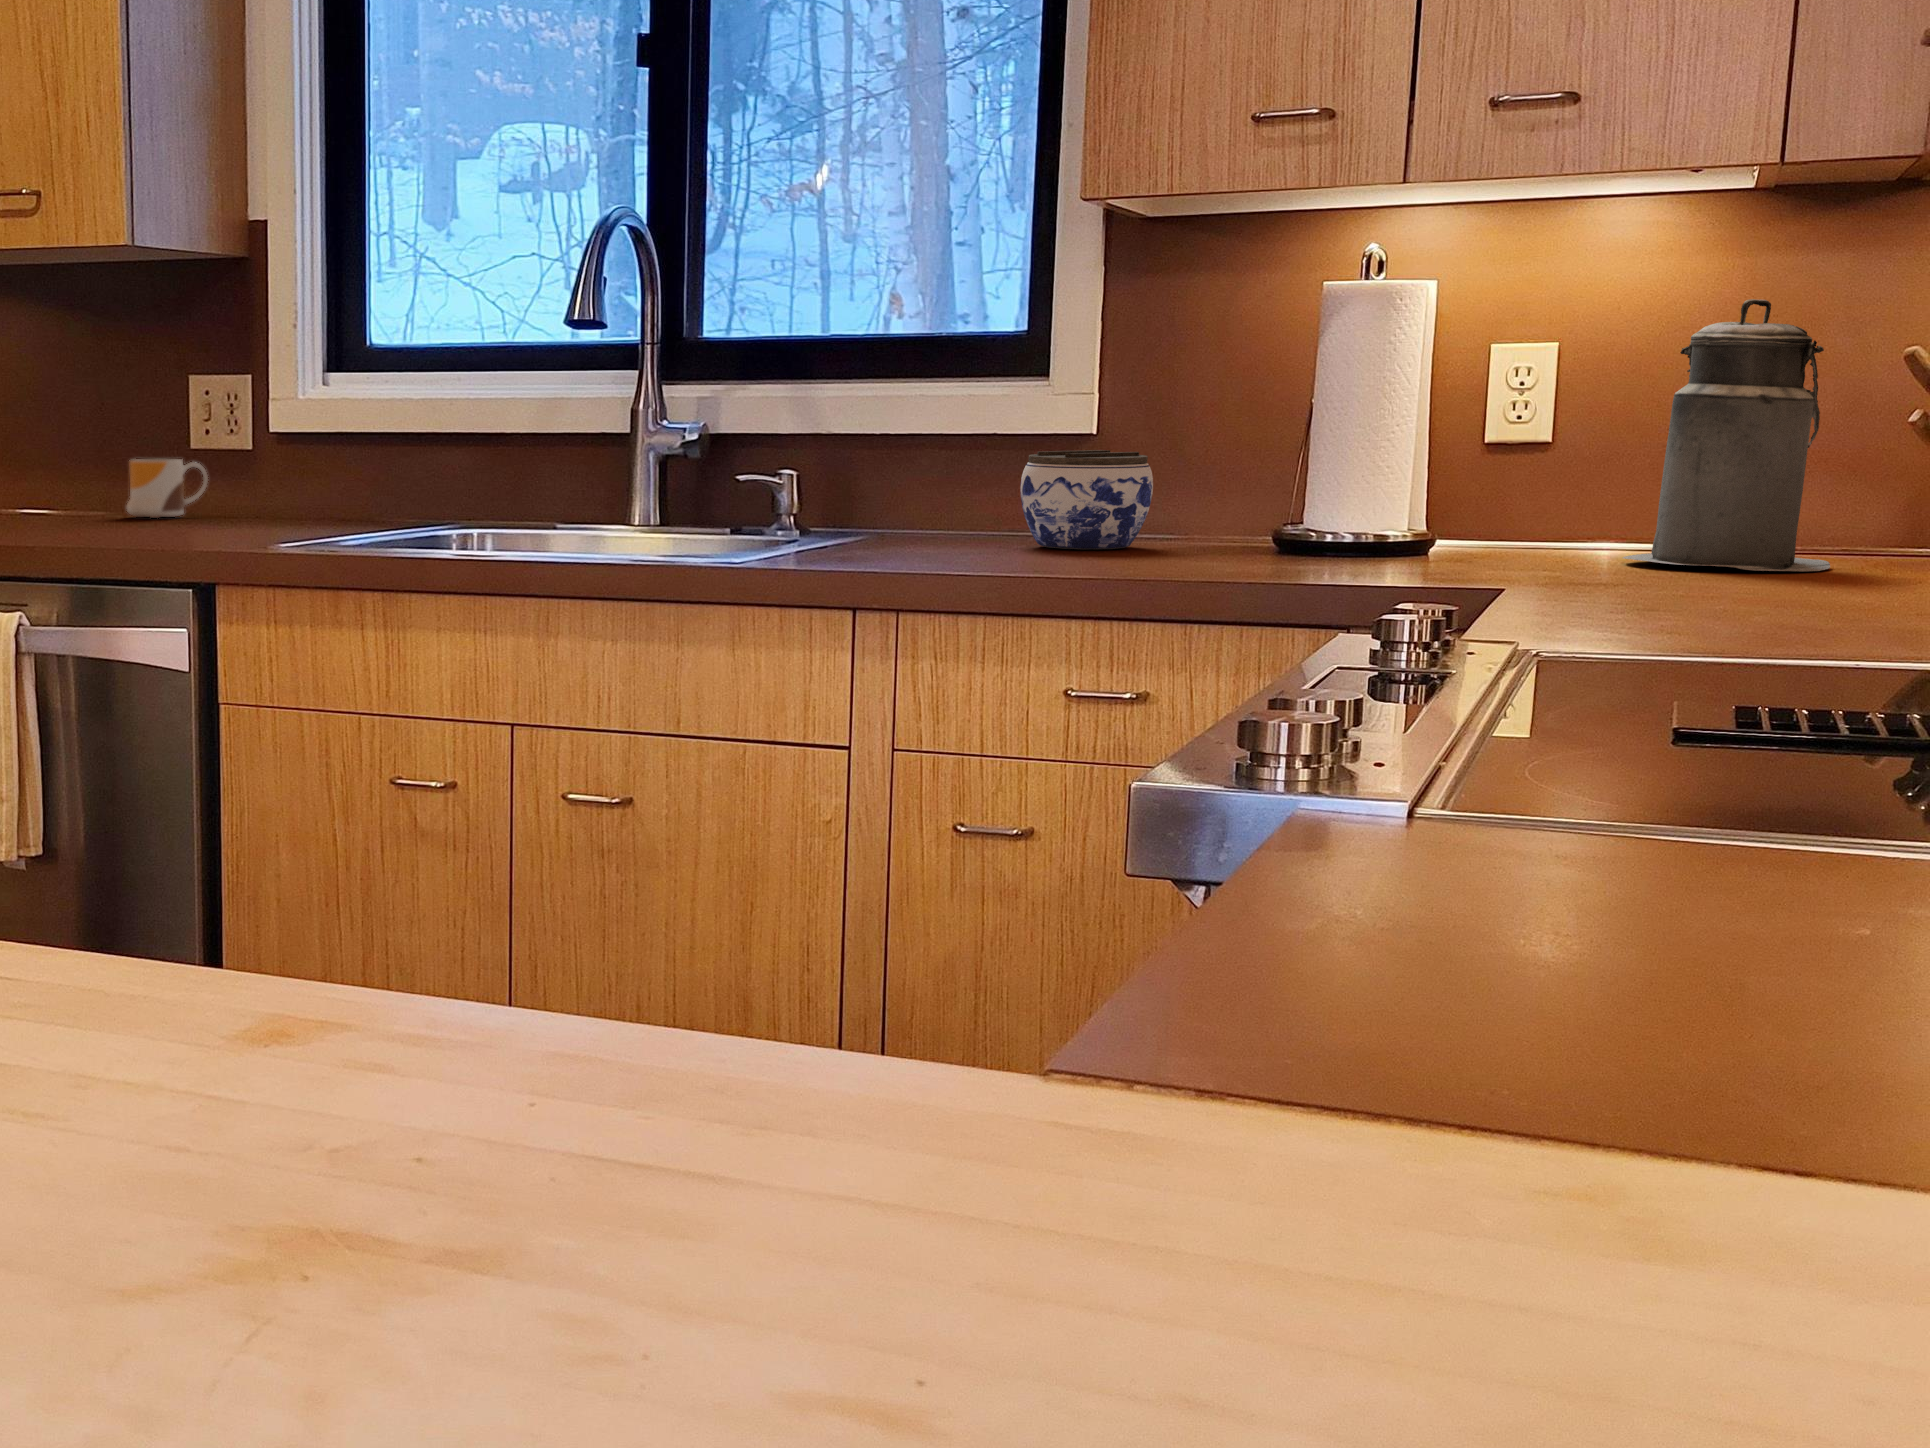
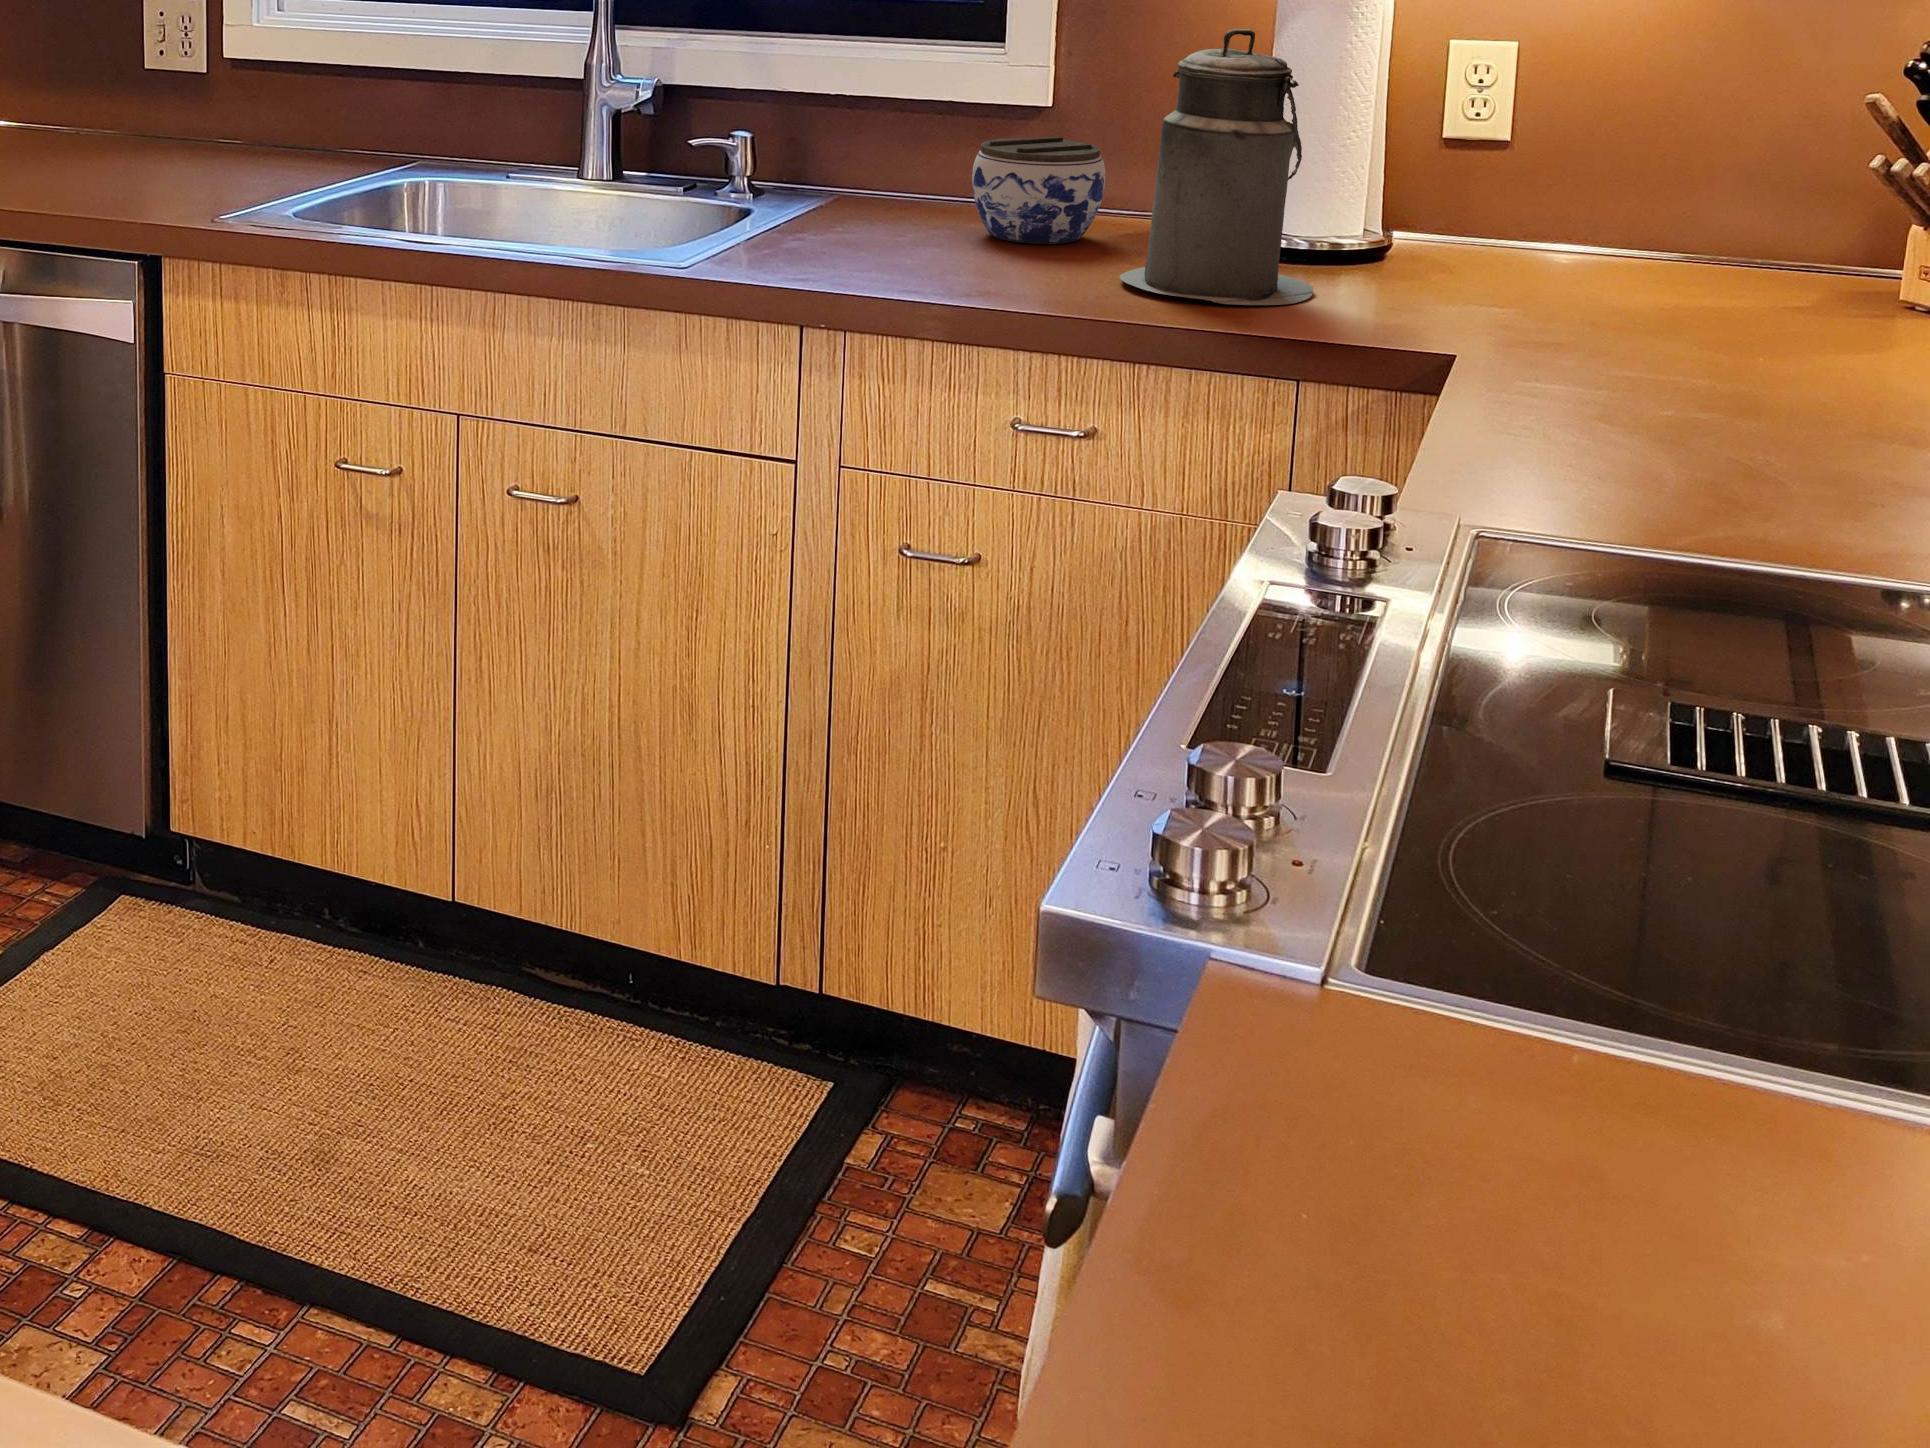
canister: present [1623,299,1830,571] -> present [1120,29,1313,305]
mug: present [127,459,208,518] -> none [81,86,162,149]

